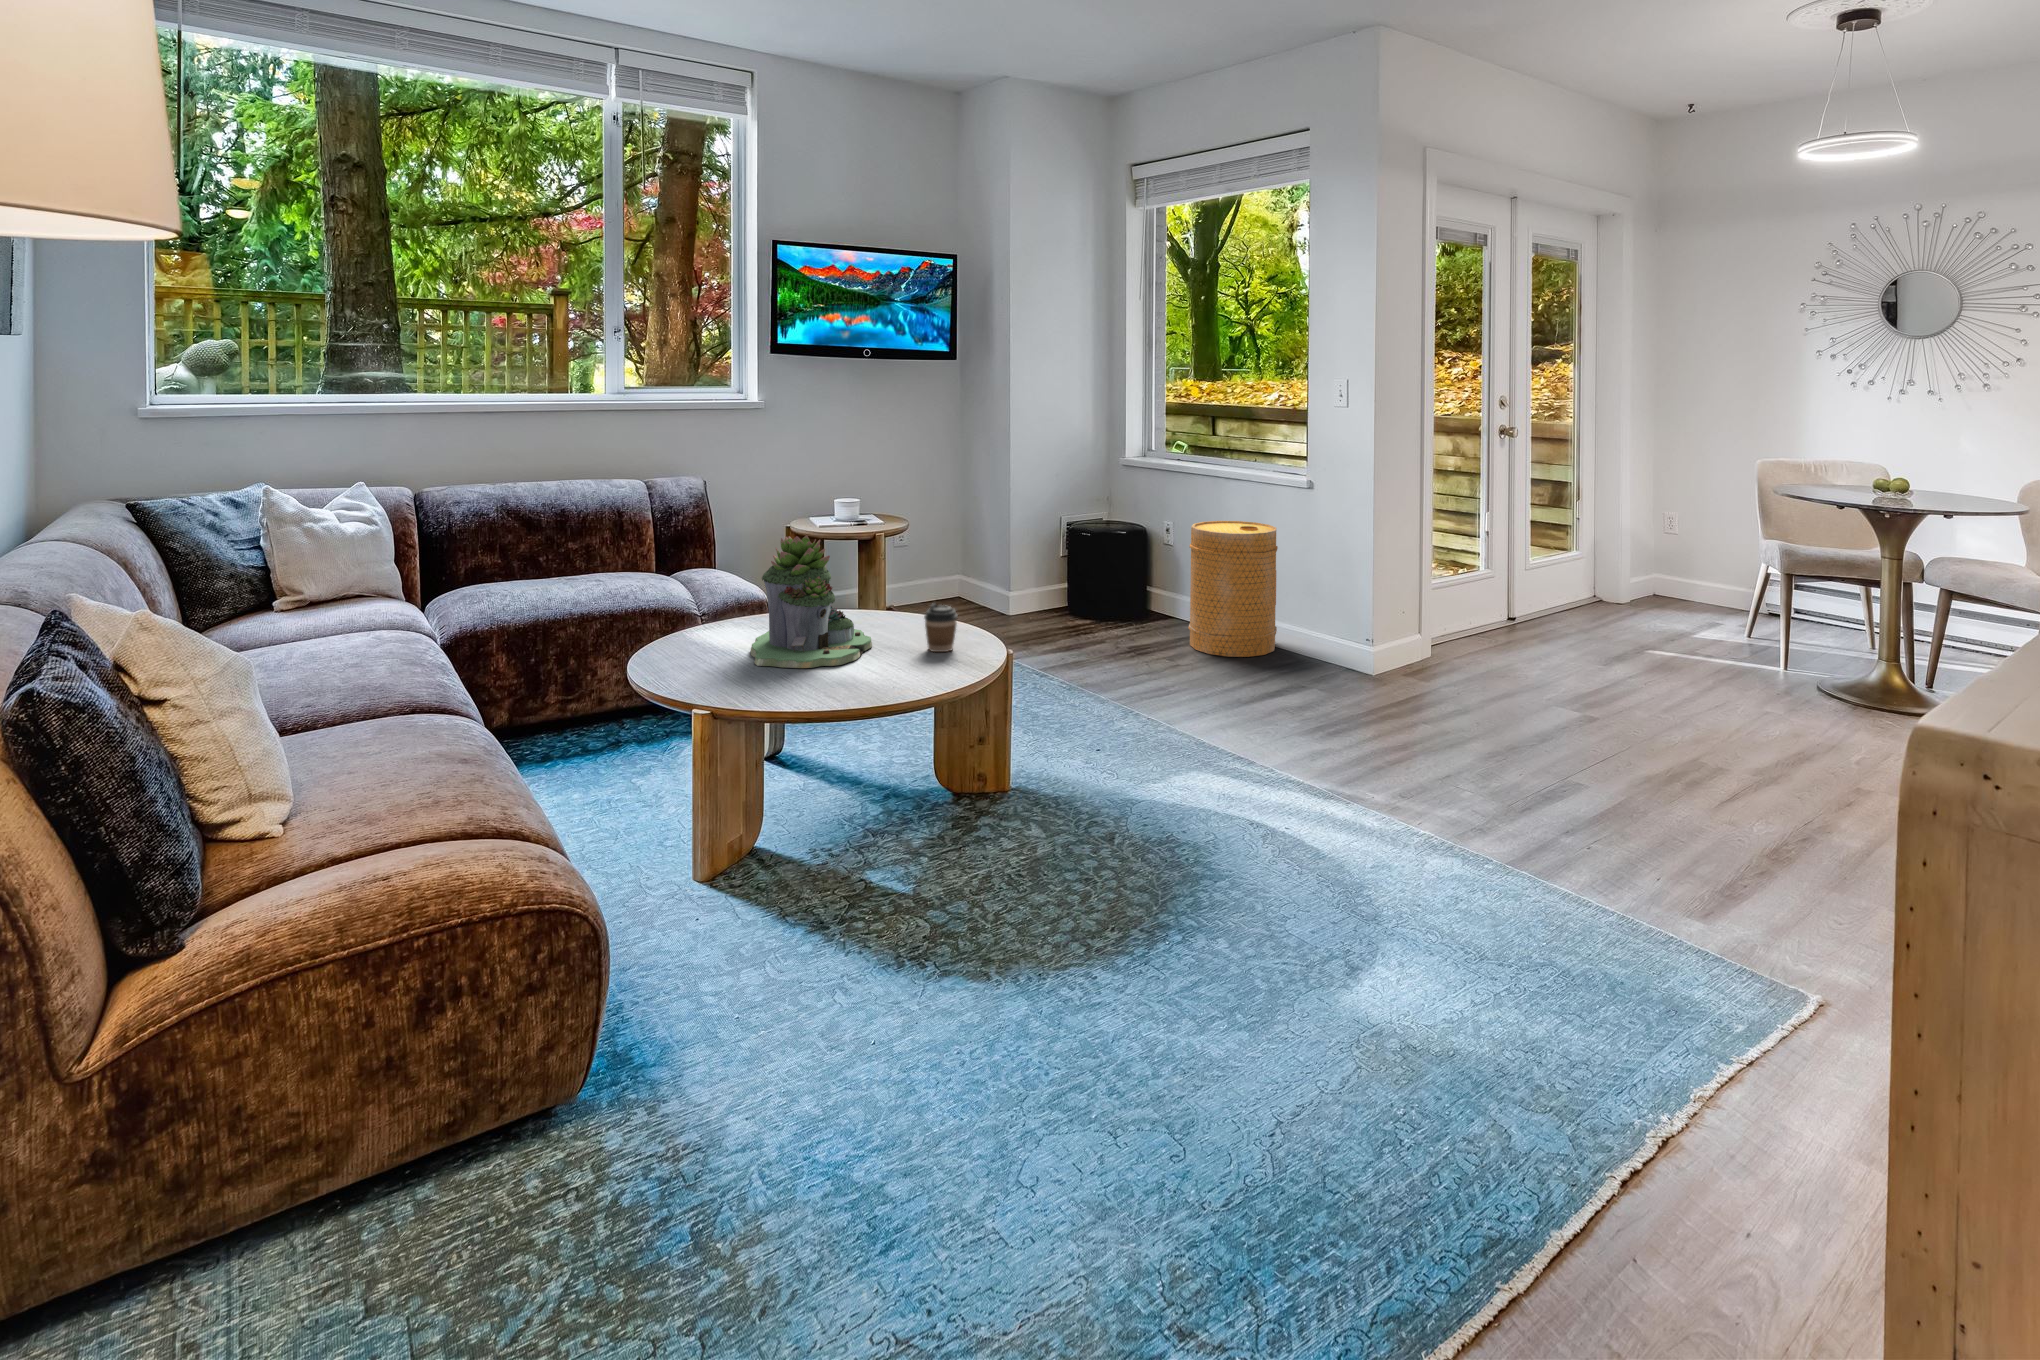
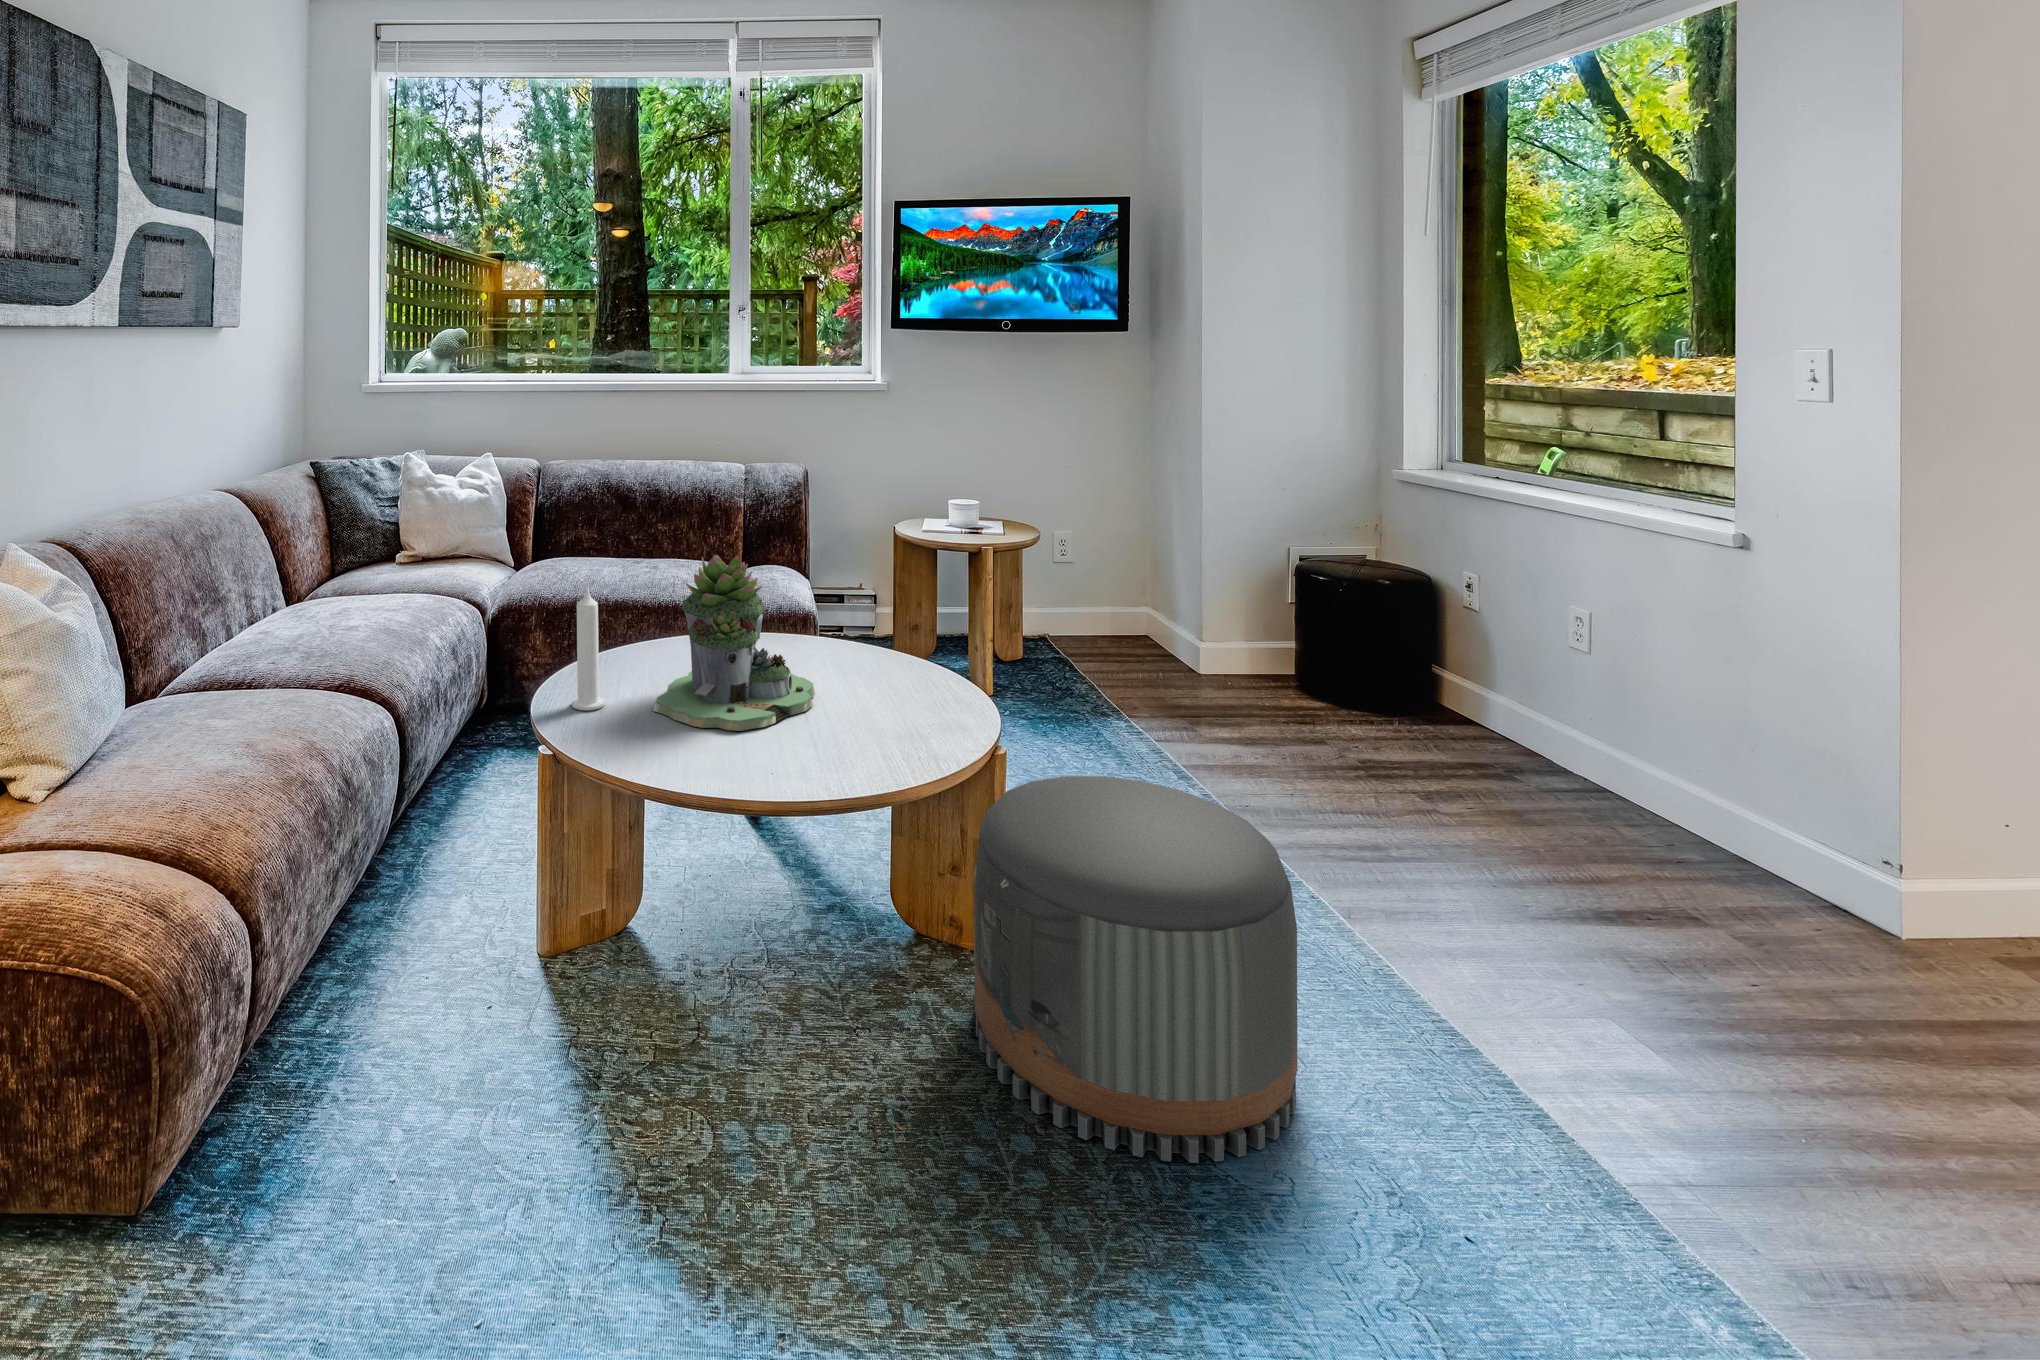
basket: present [1189,521,1278,657] -> none [1463,579,1645,816]
candle: none [683,570,712,675] -> present [572,588,605,710]
coffee cup: present [924,603,958,652] -> none [863,668,910,739]
pouf: none [1019,650,1207,854] -> present [974,776,1298,1163]

